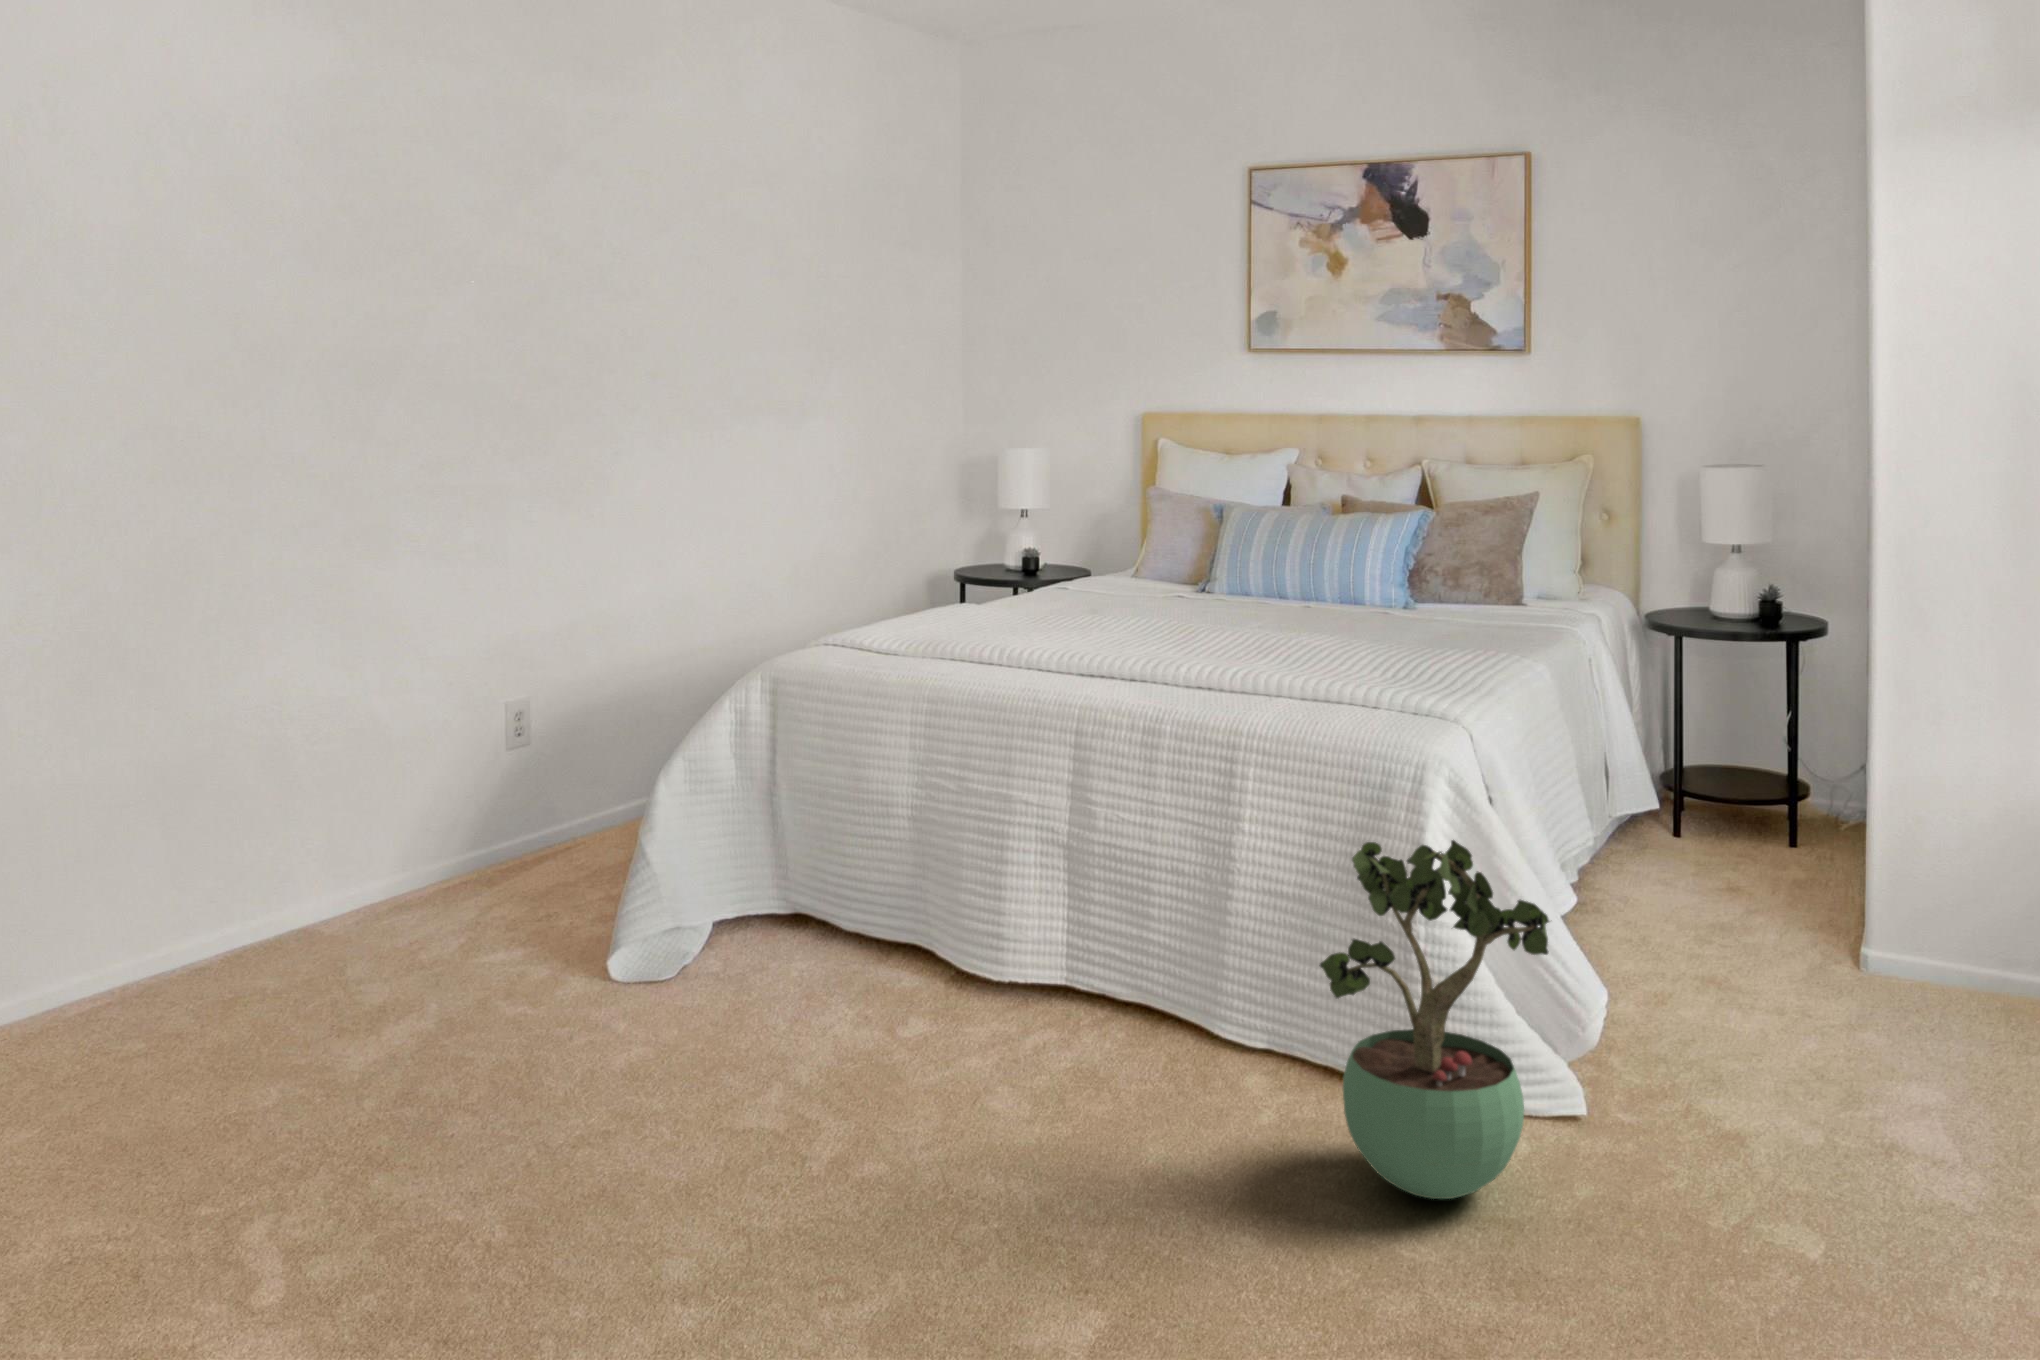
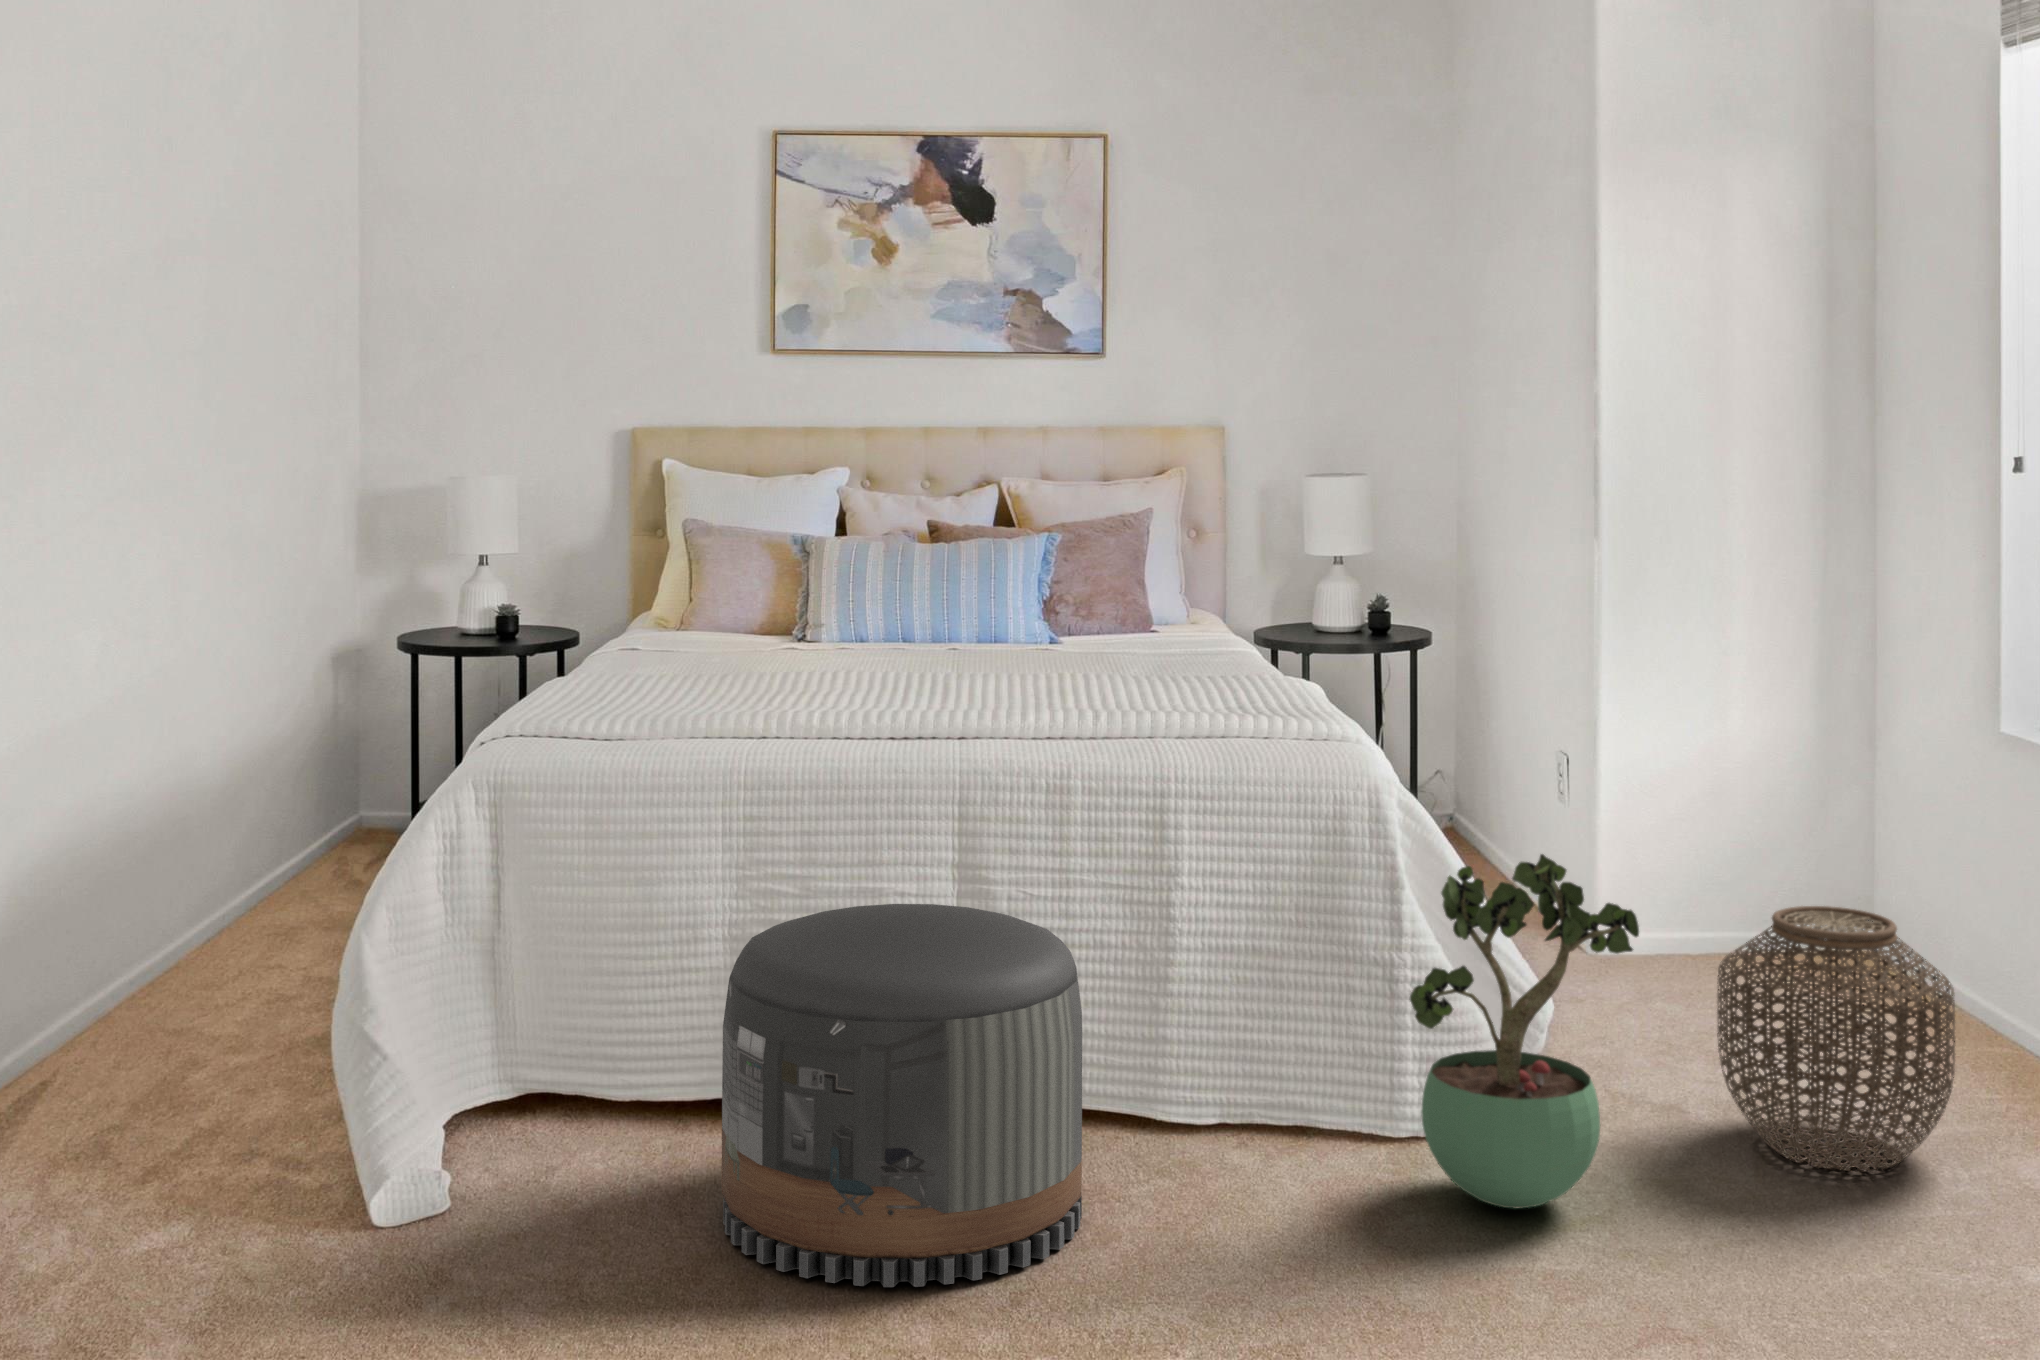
pouf: none [756,811,1064,1144] -> present [721,904,1082,1287]
woven basket: none [1729,939,2005,1254] -> present [1717,906,1955,1171]

